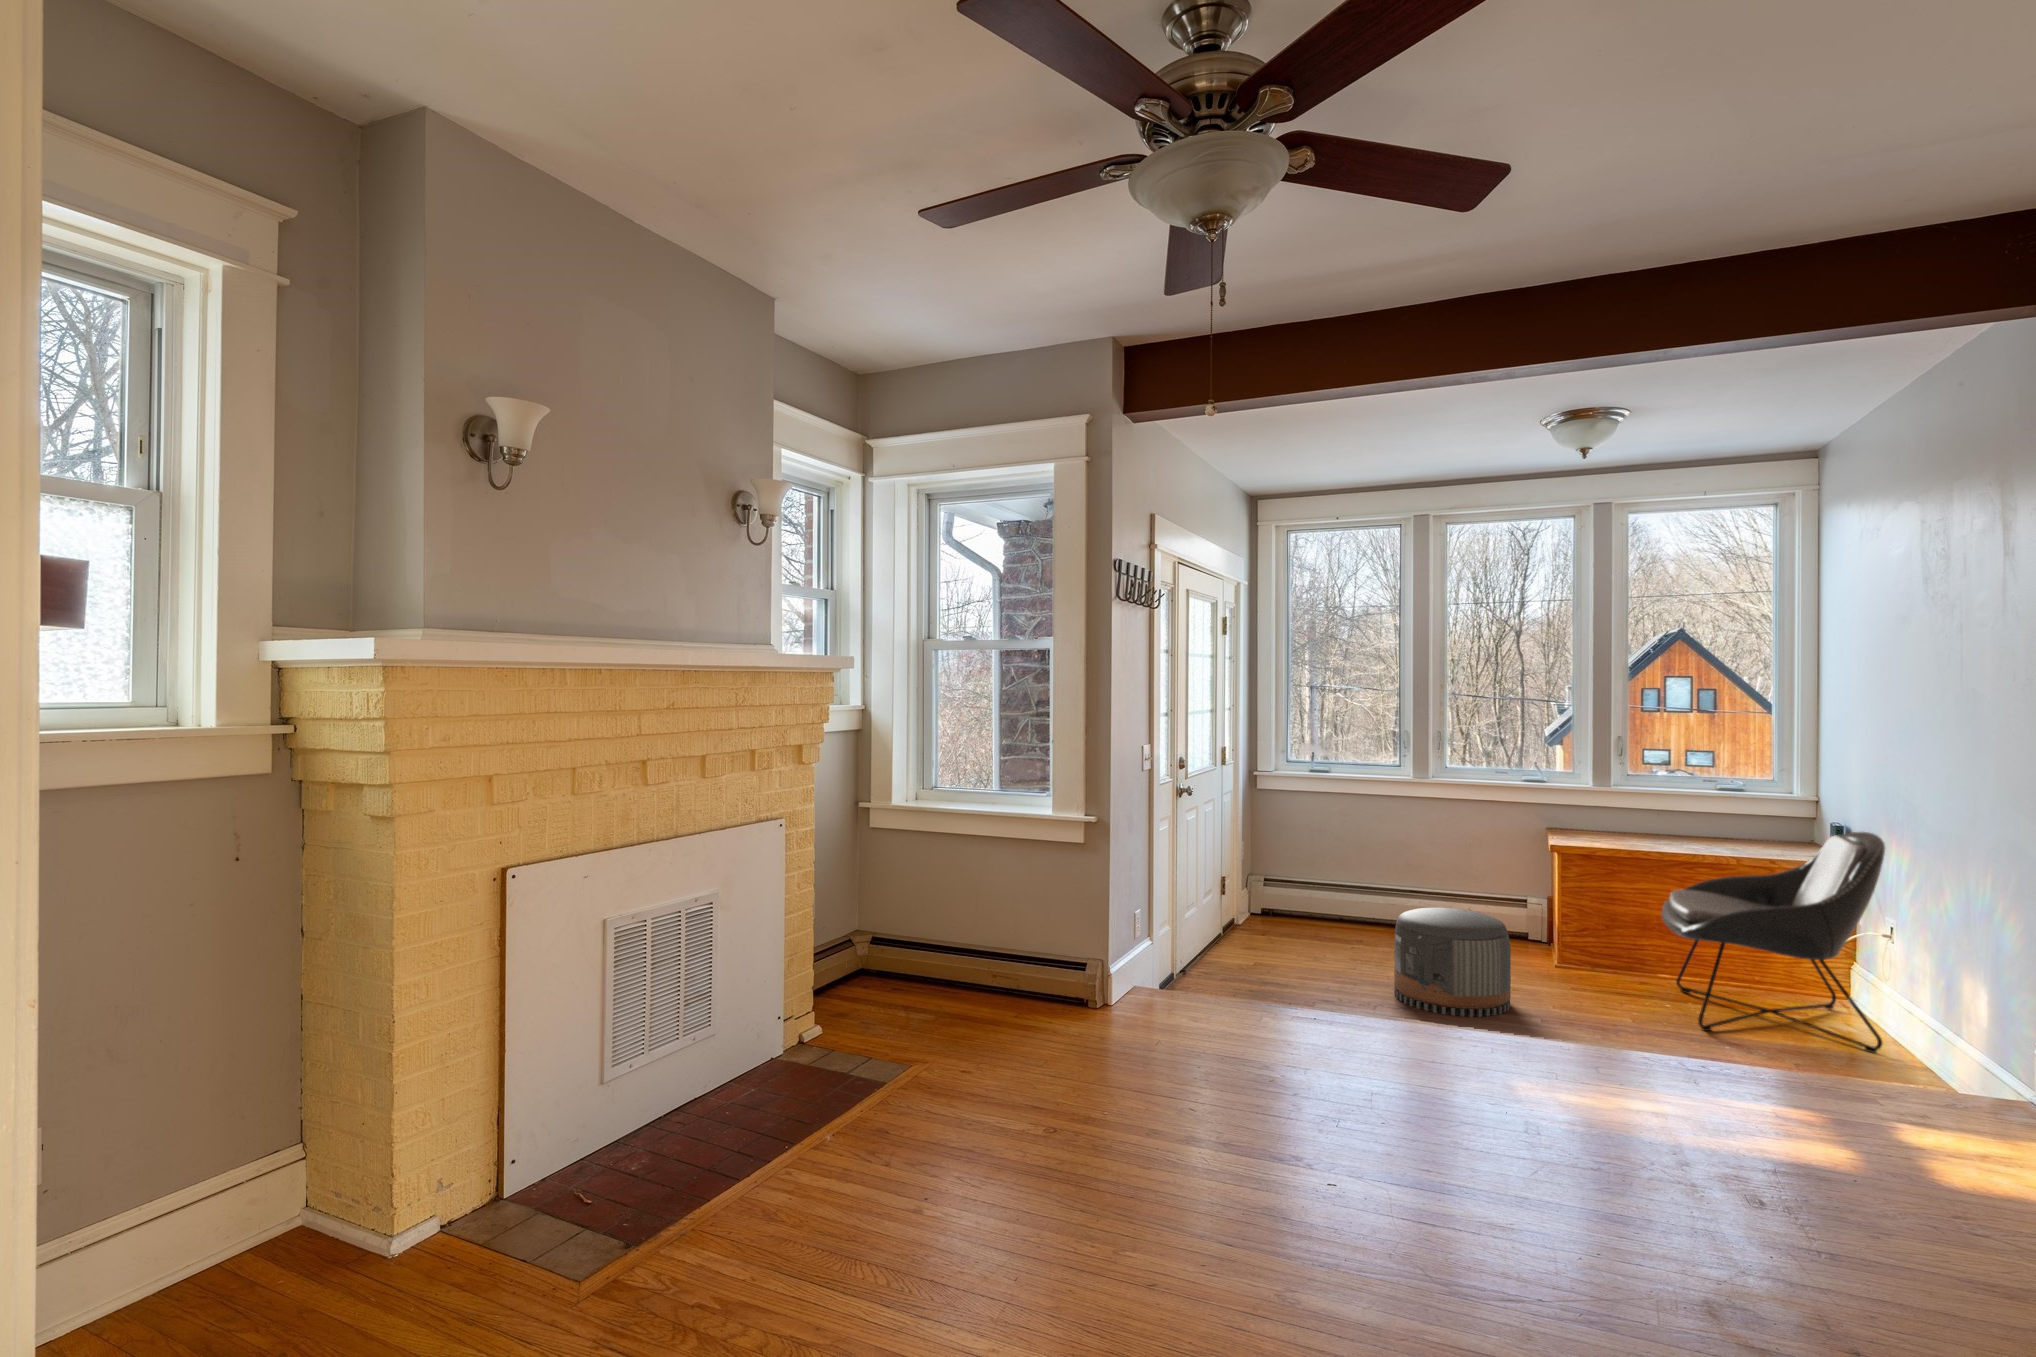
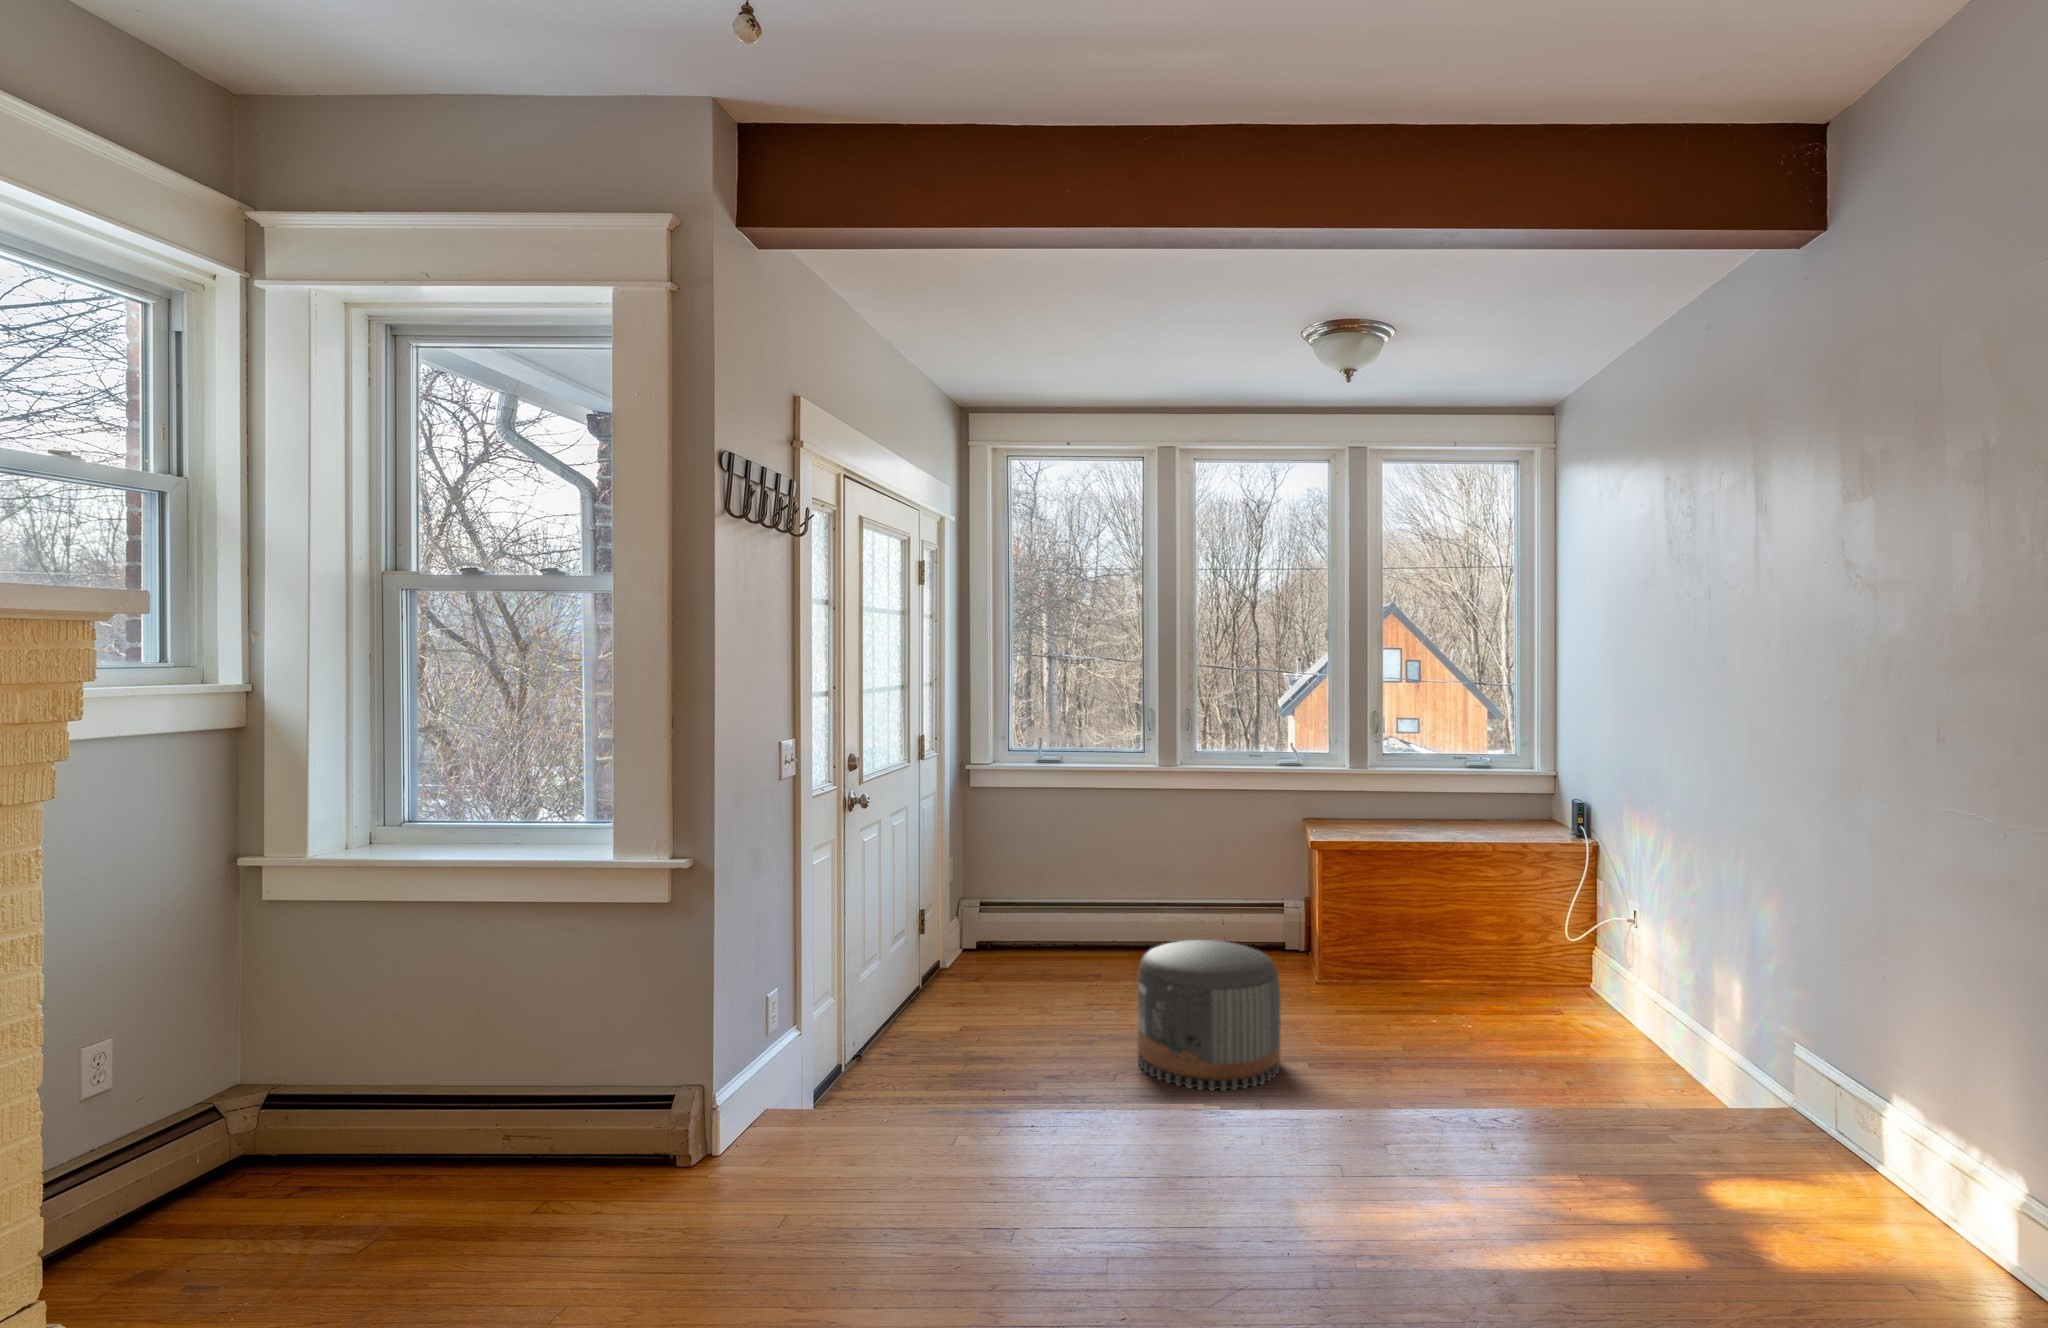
lounge chair: present [1661,832,1885,1053] -> none [1447,821,1701,1096]

